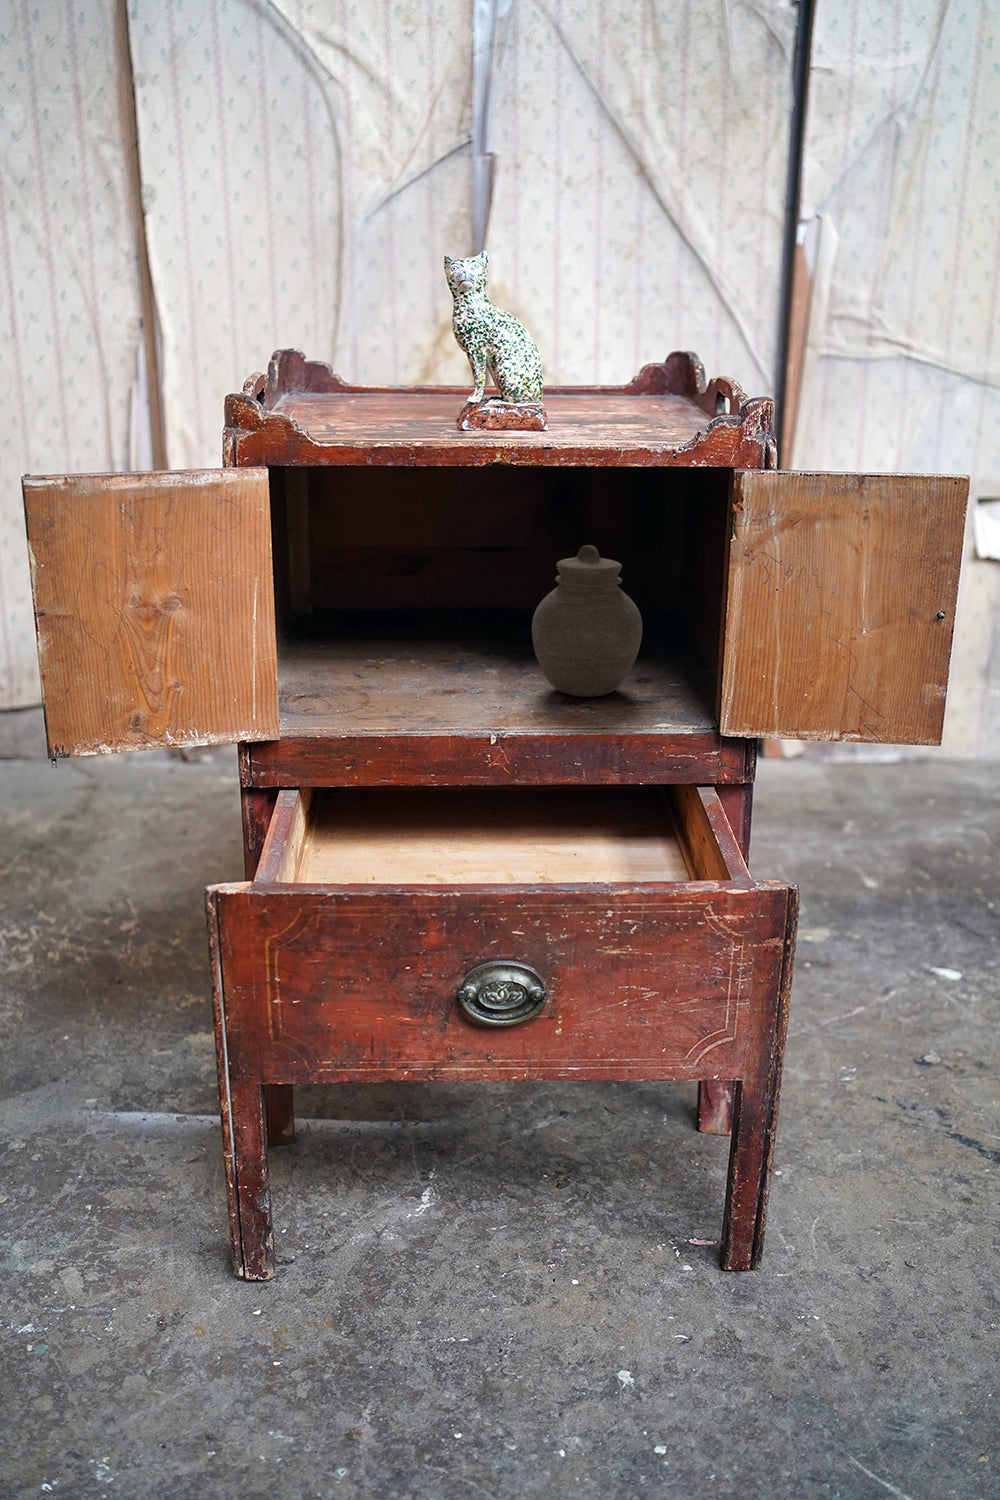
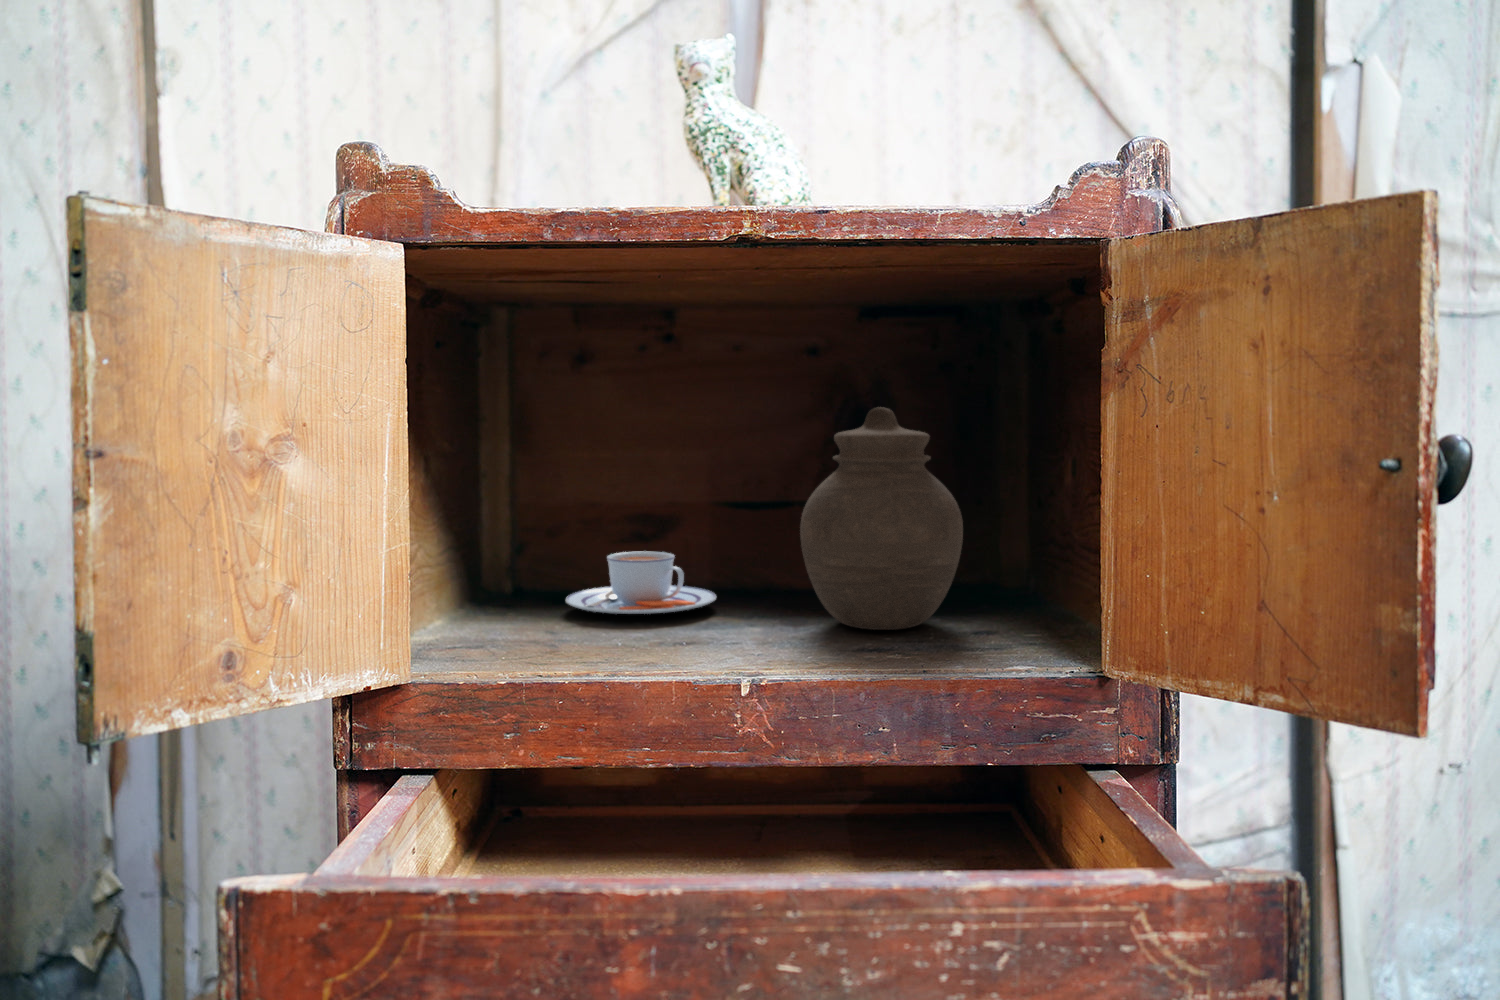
teacup: none [368,631,473,680] -> present [566,551,716,614]

